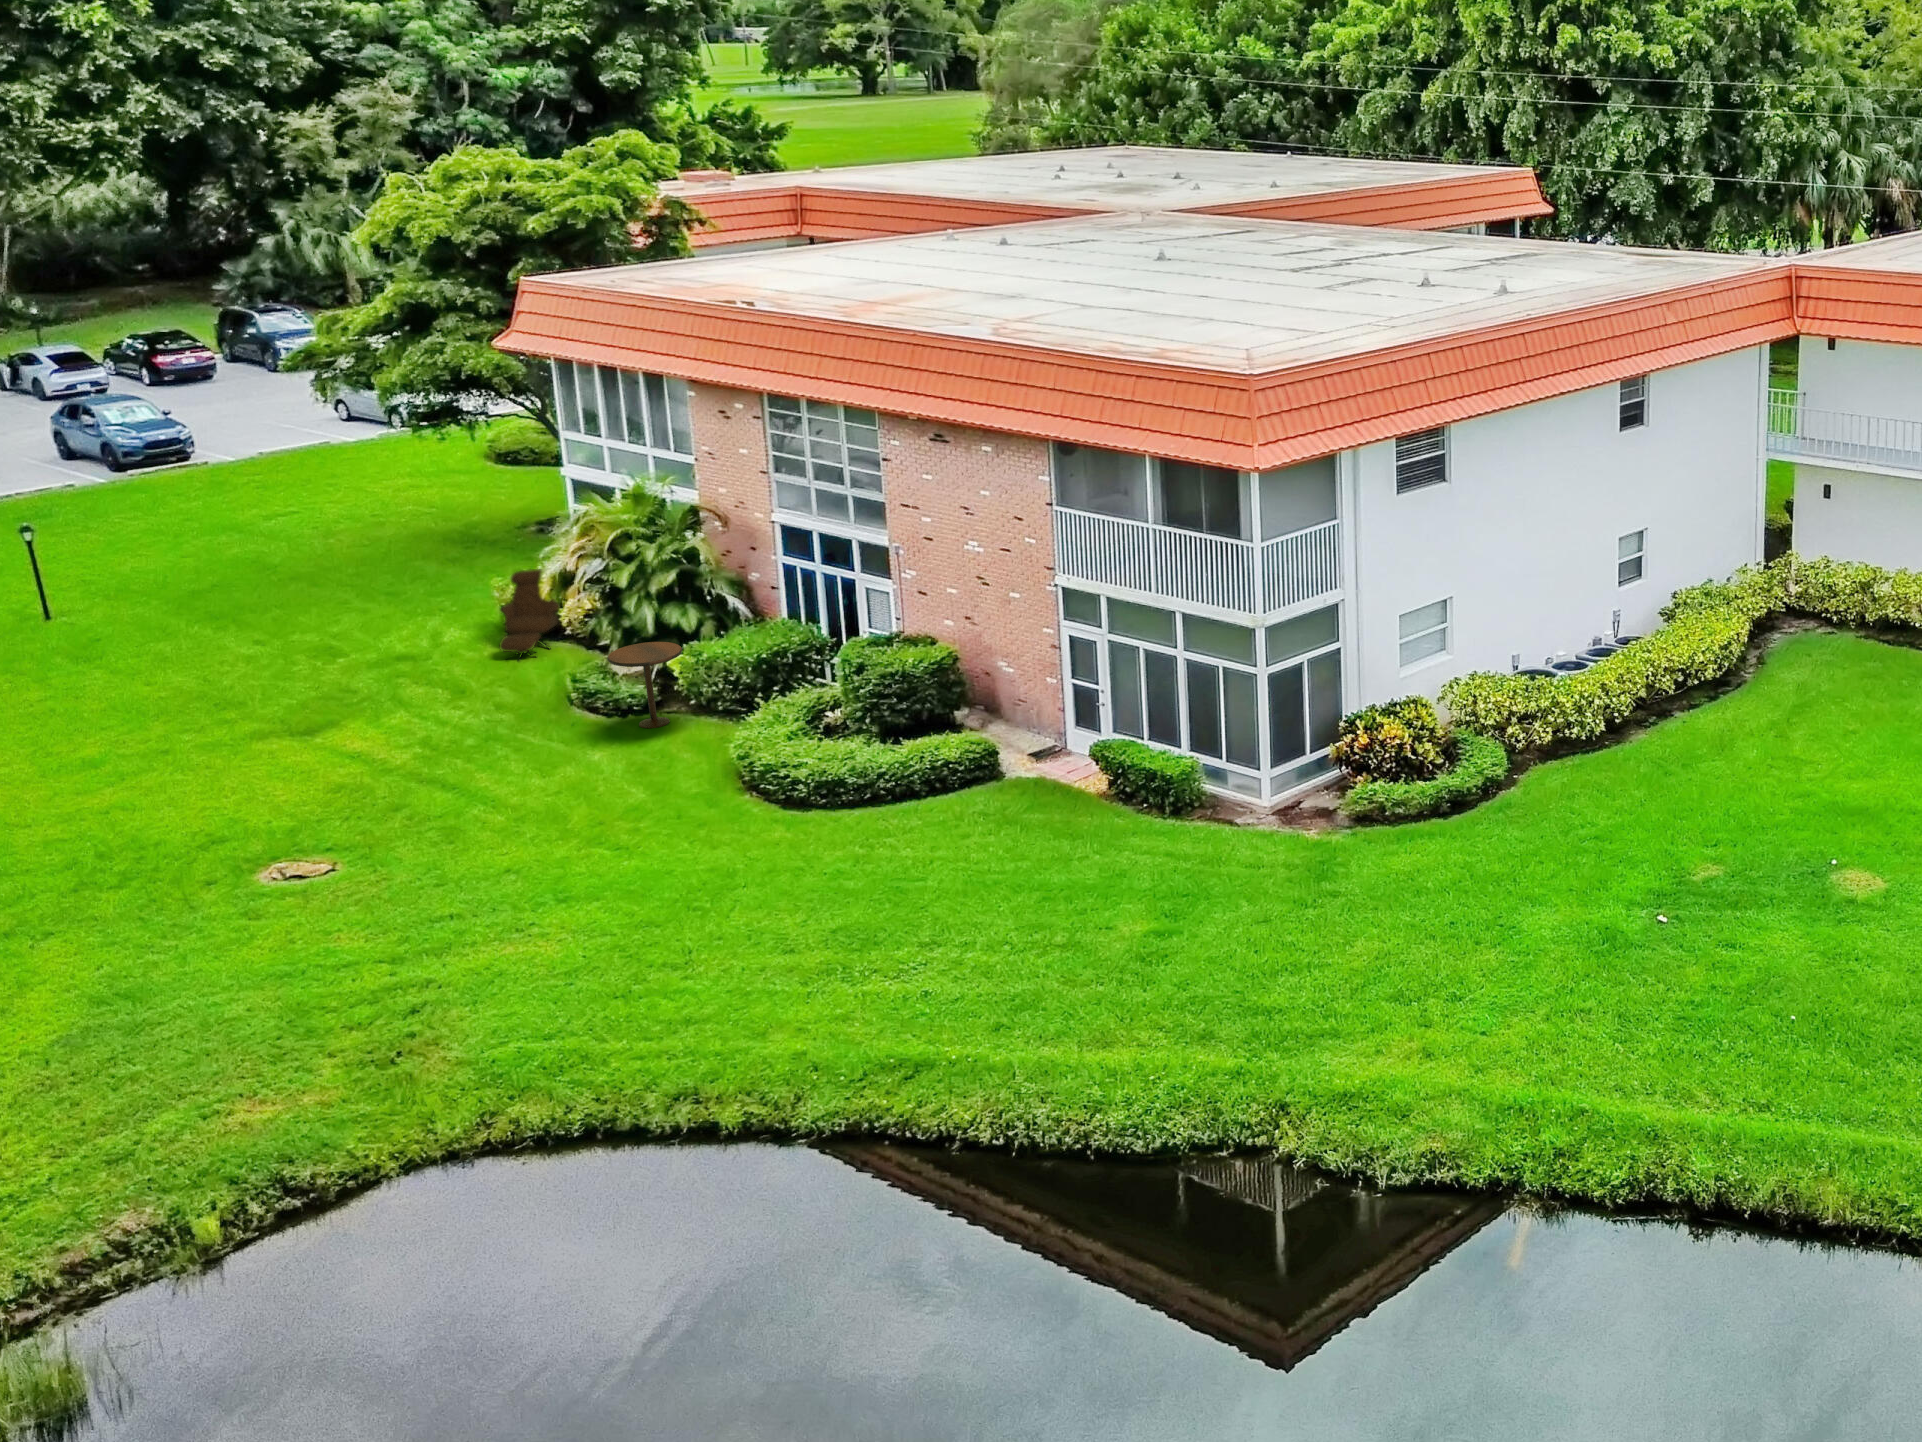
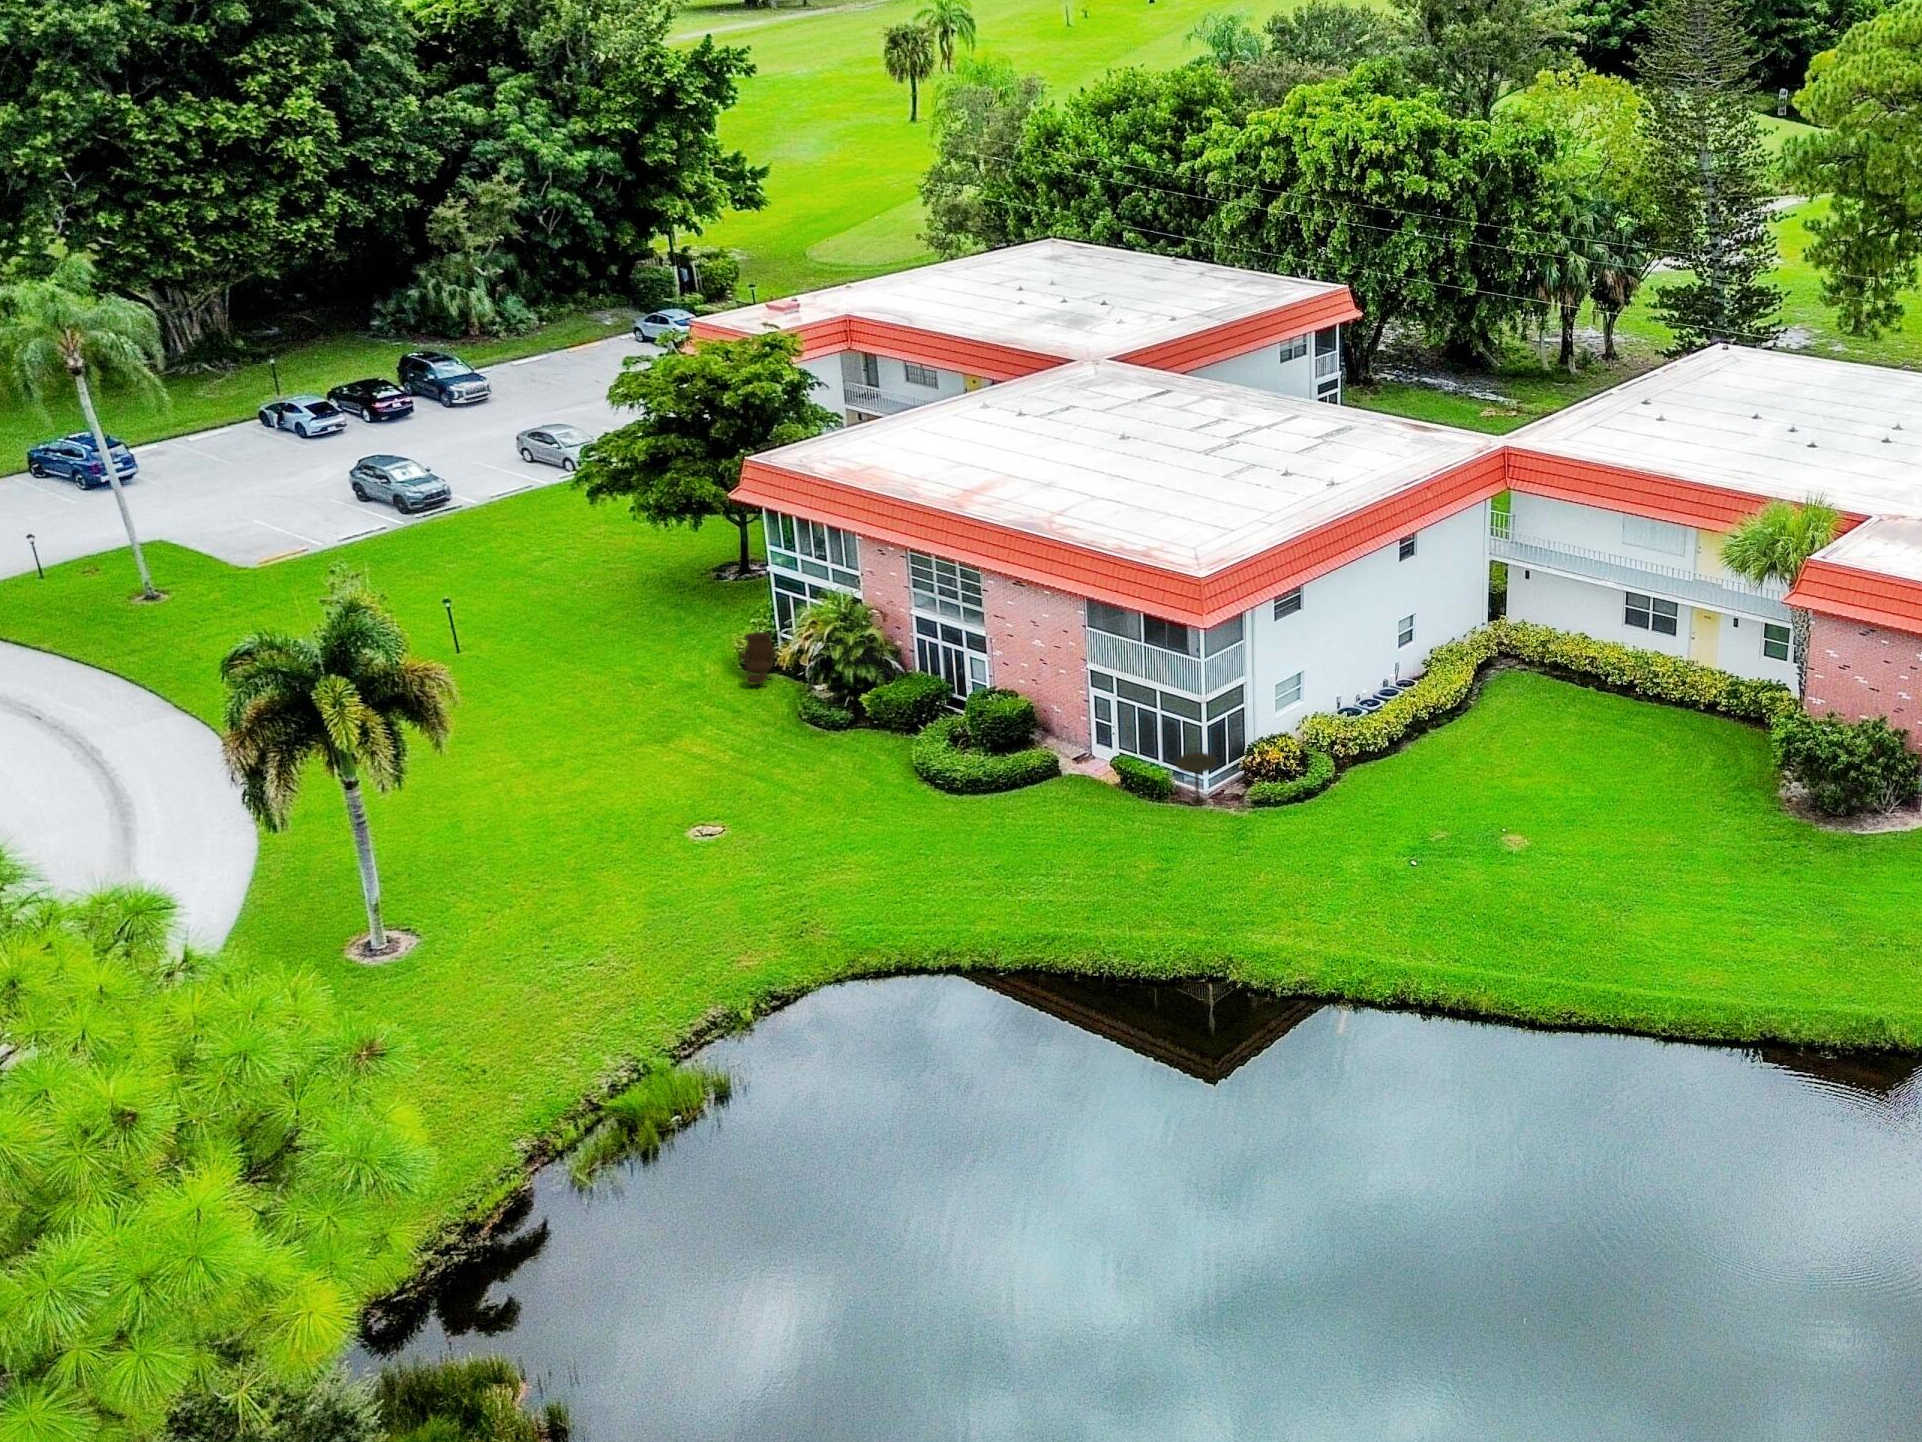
pedestal table: present [607,642,682,728] -> present [1175,753,1217,806]

